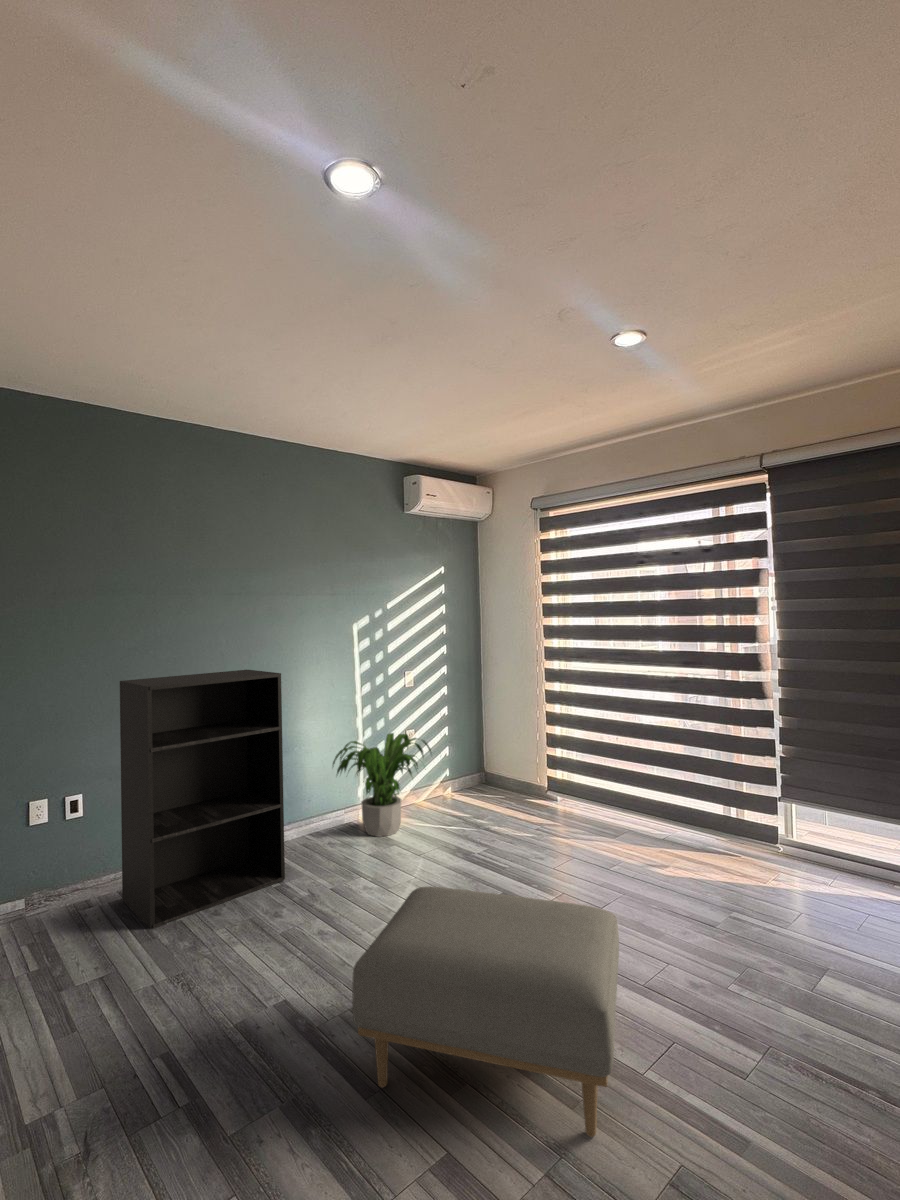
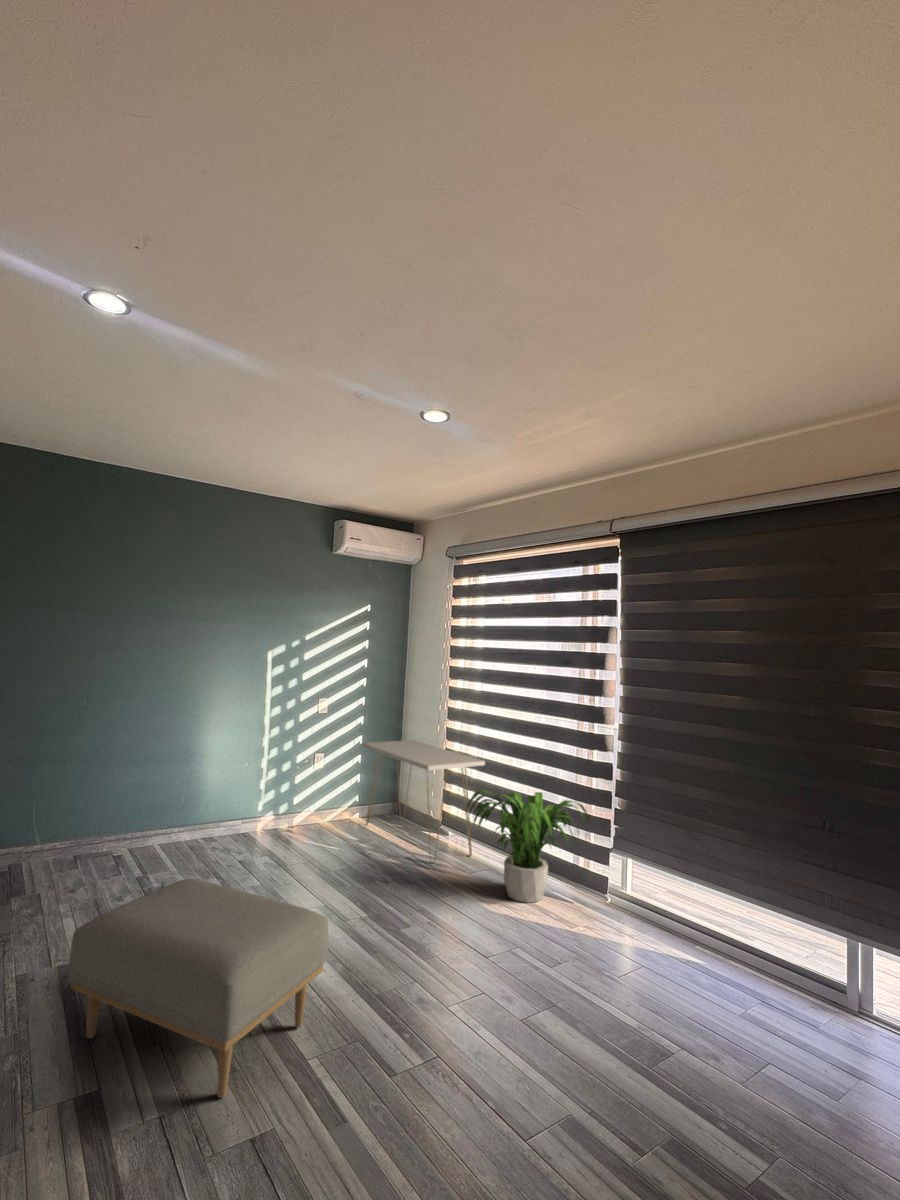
bookshelf: present [120,670,285,929] -> none [6,684,166,898]
console table: none [456,706,607,834] -> present [362,740,485,864]
potted plant: present [333,733,431,836] -> present [466,790,589,903]

